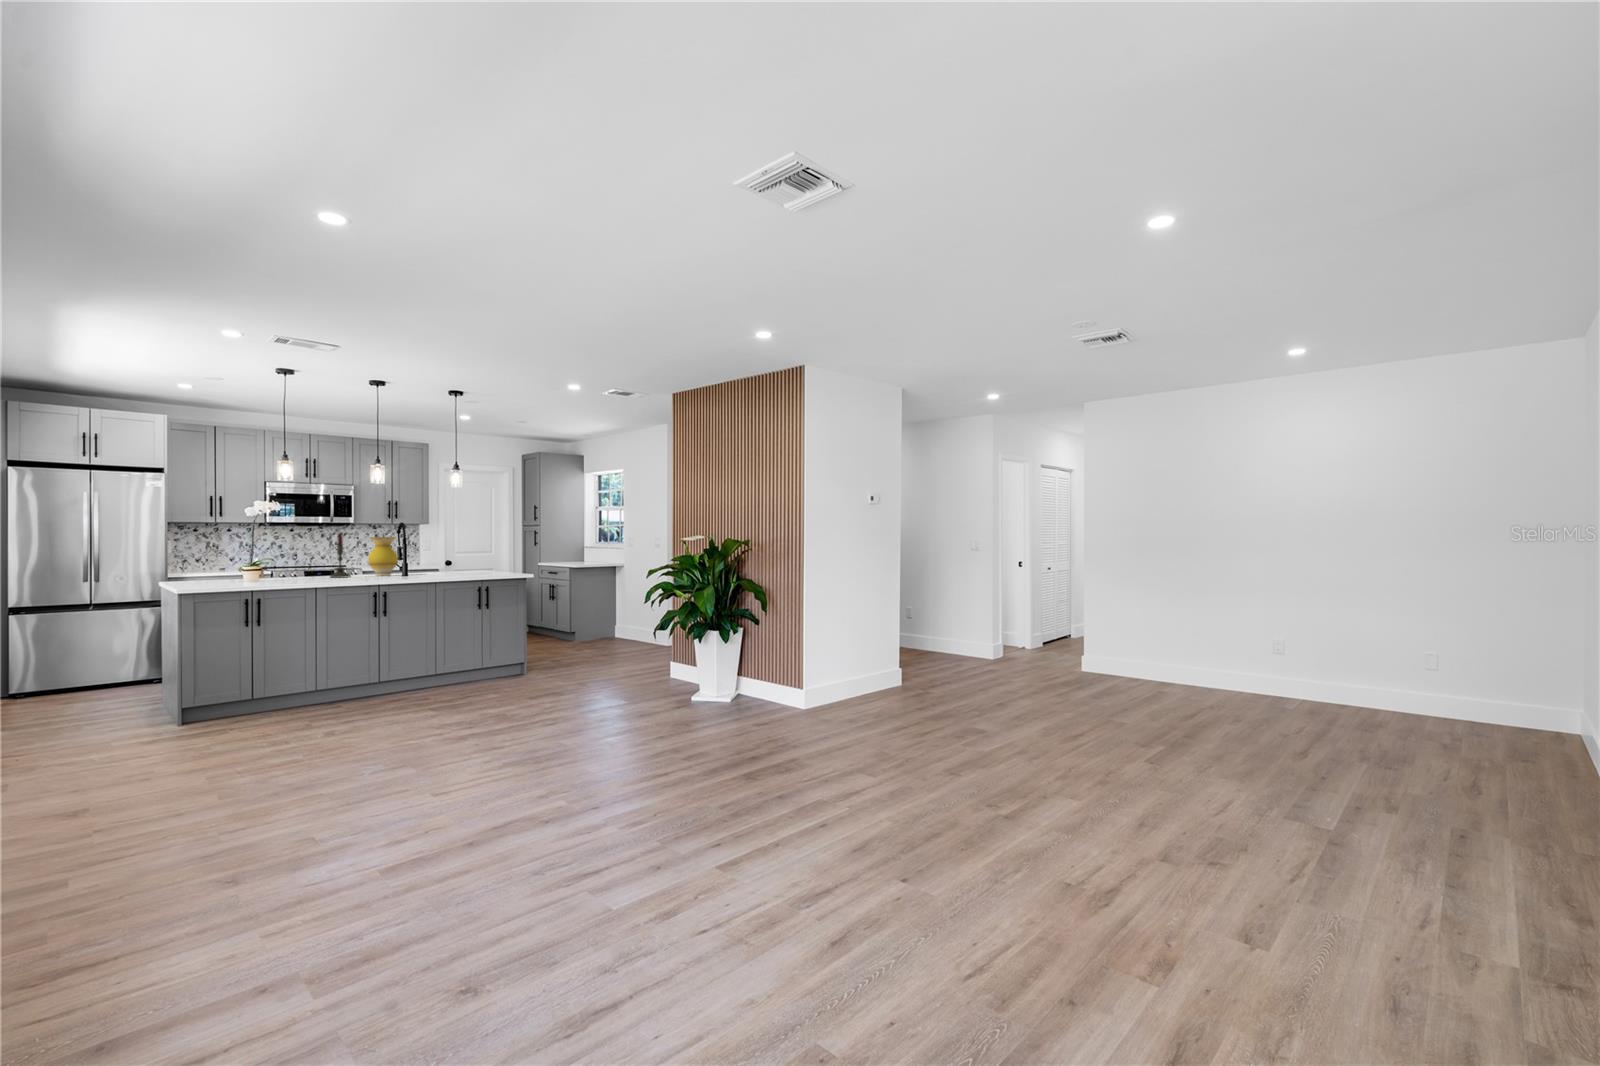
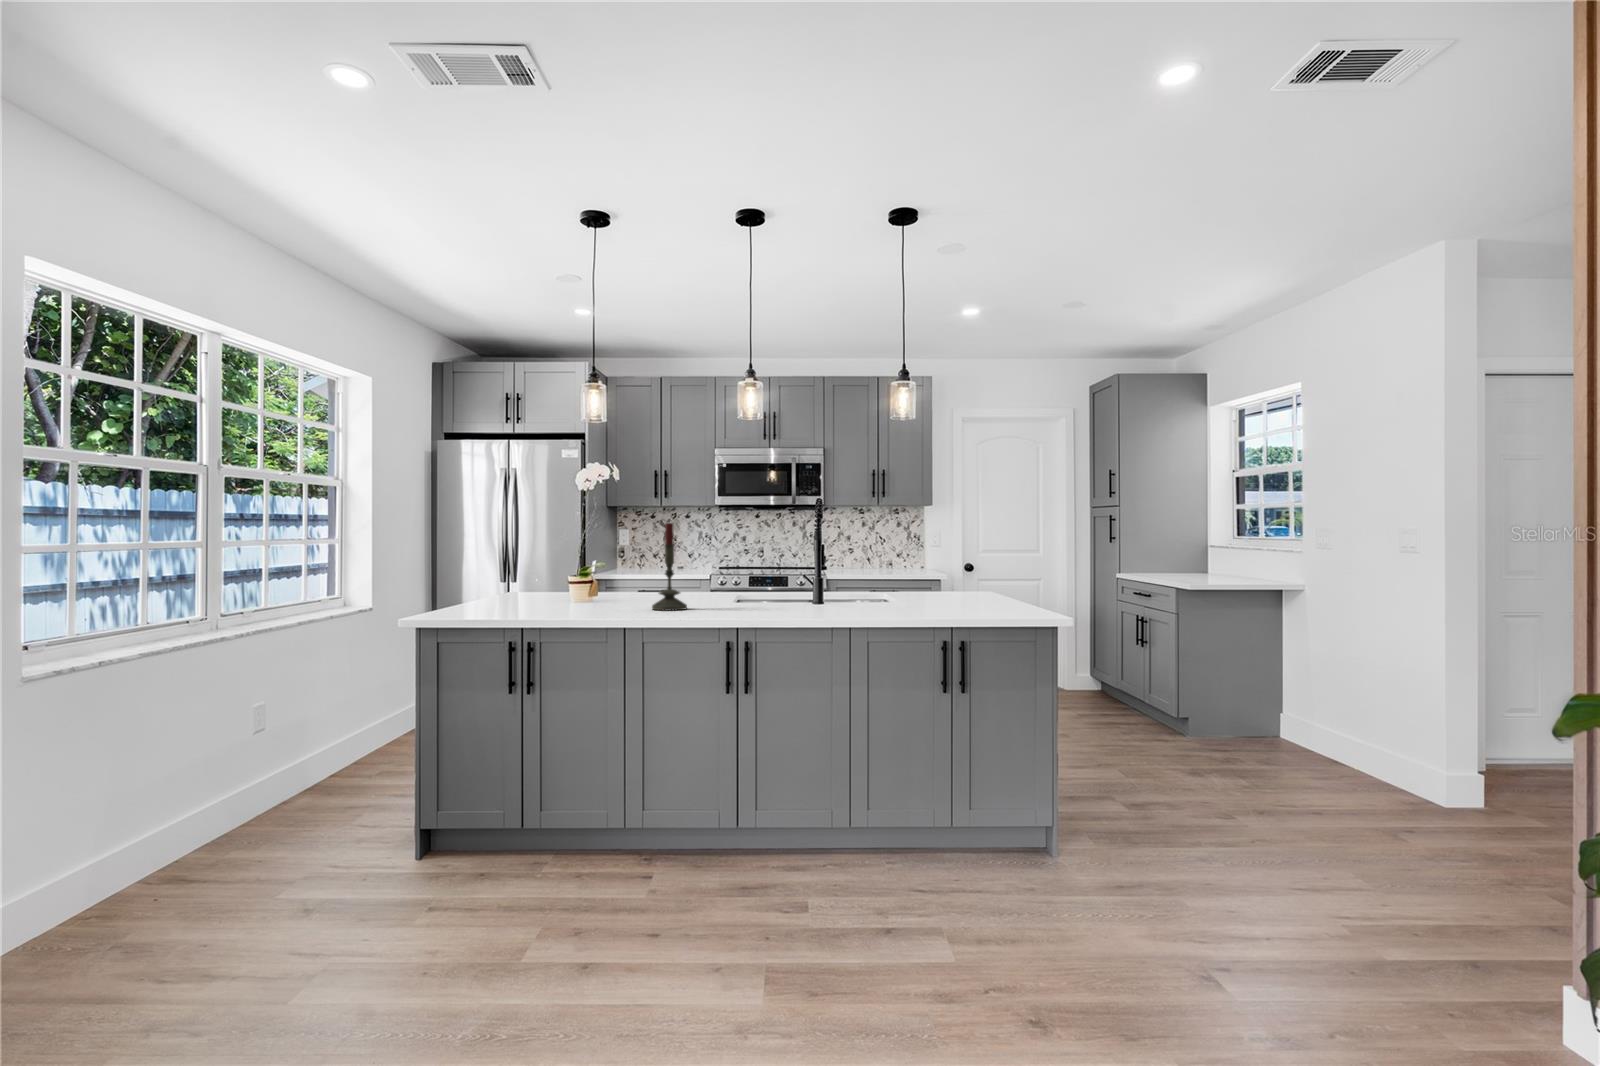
vase: present [368,537,398,576] -> none [708,532,759,612]

